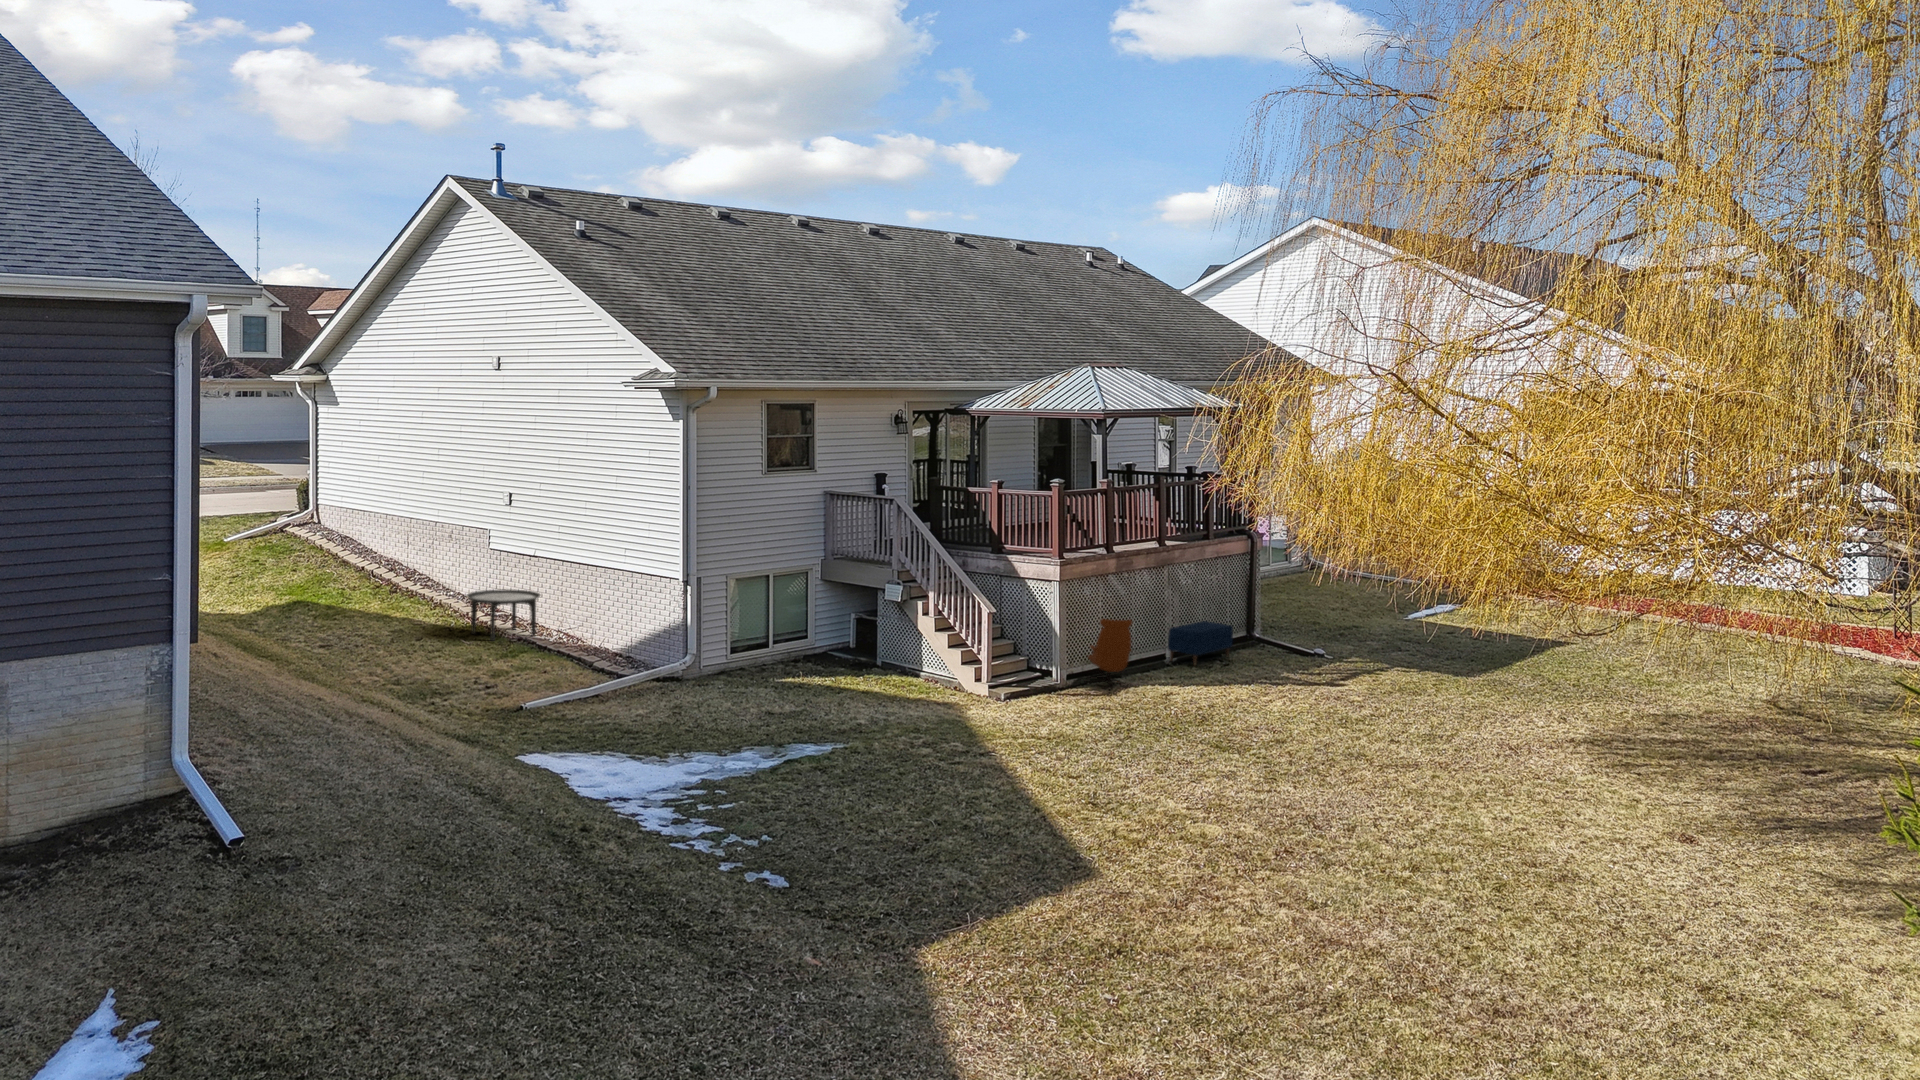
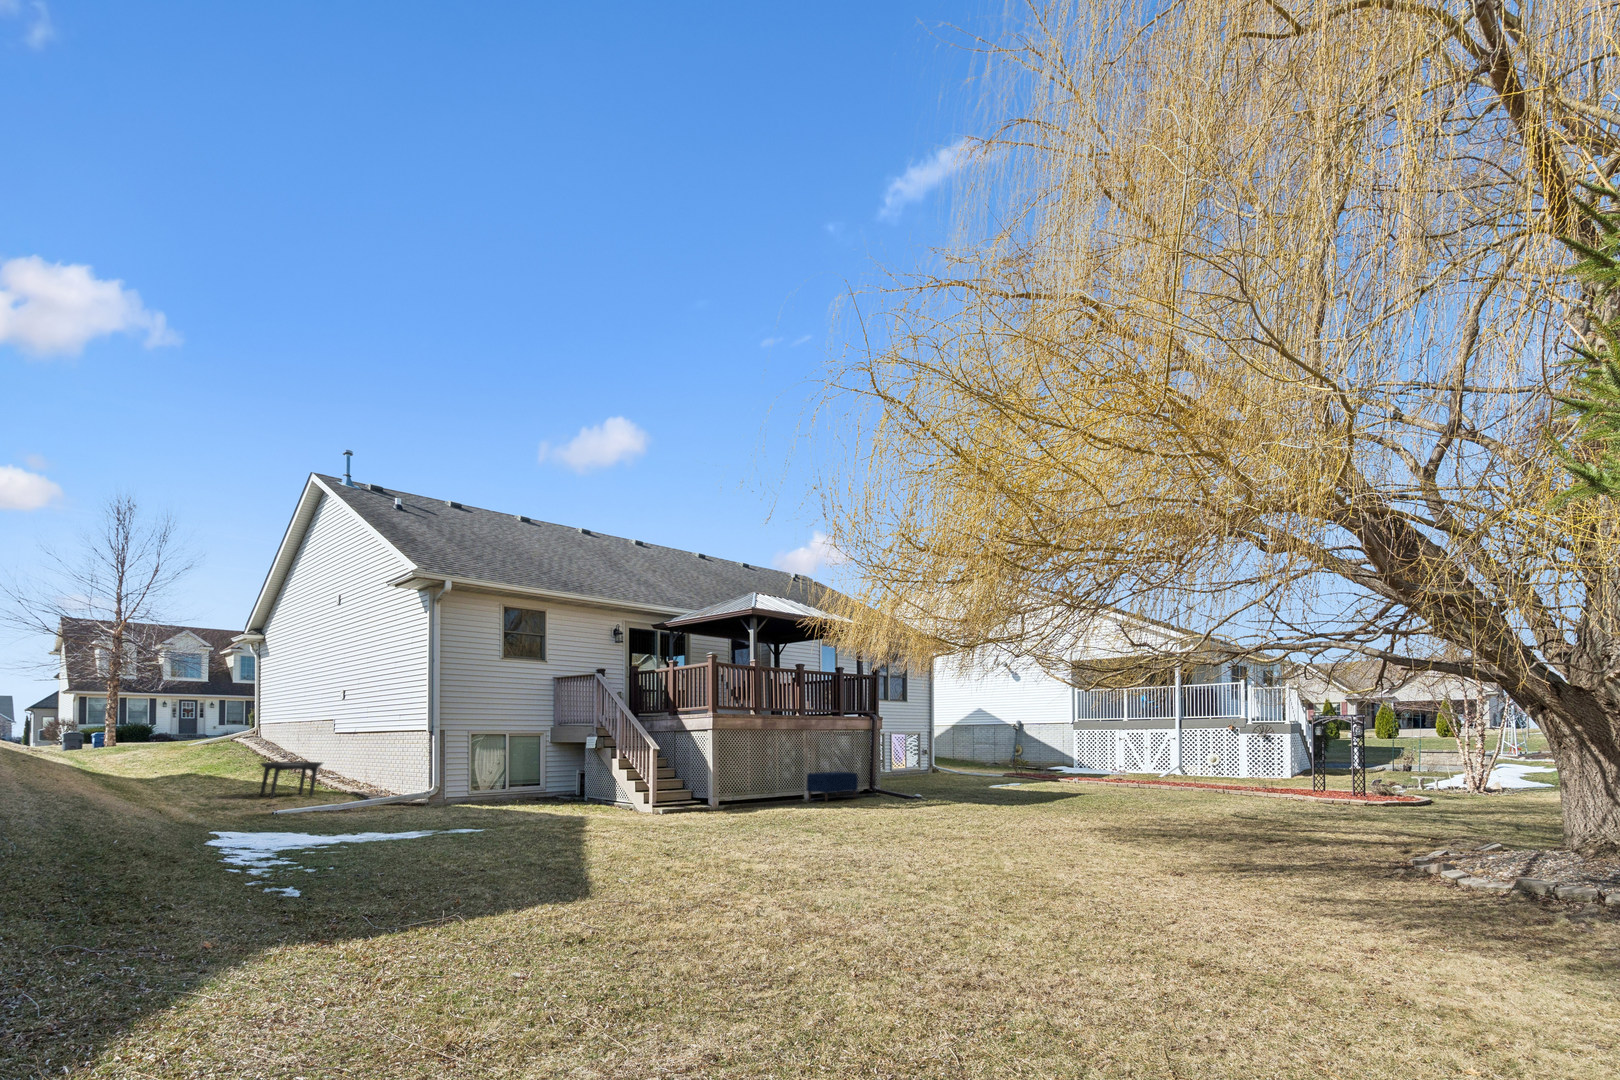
lounge chair: present [1088,619,1132,687] -> none [732,753,767,812]

